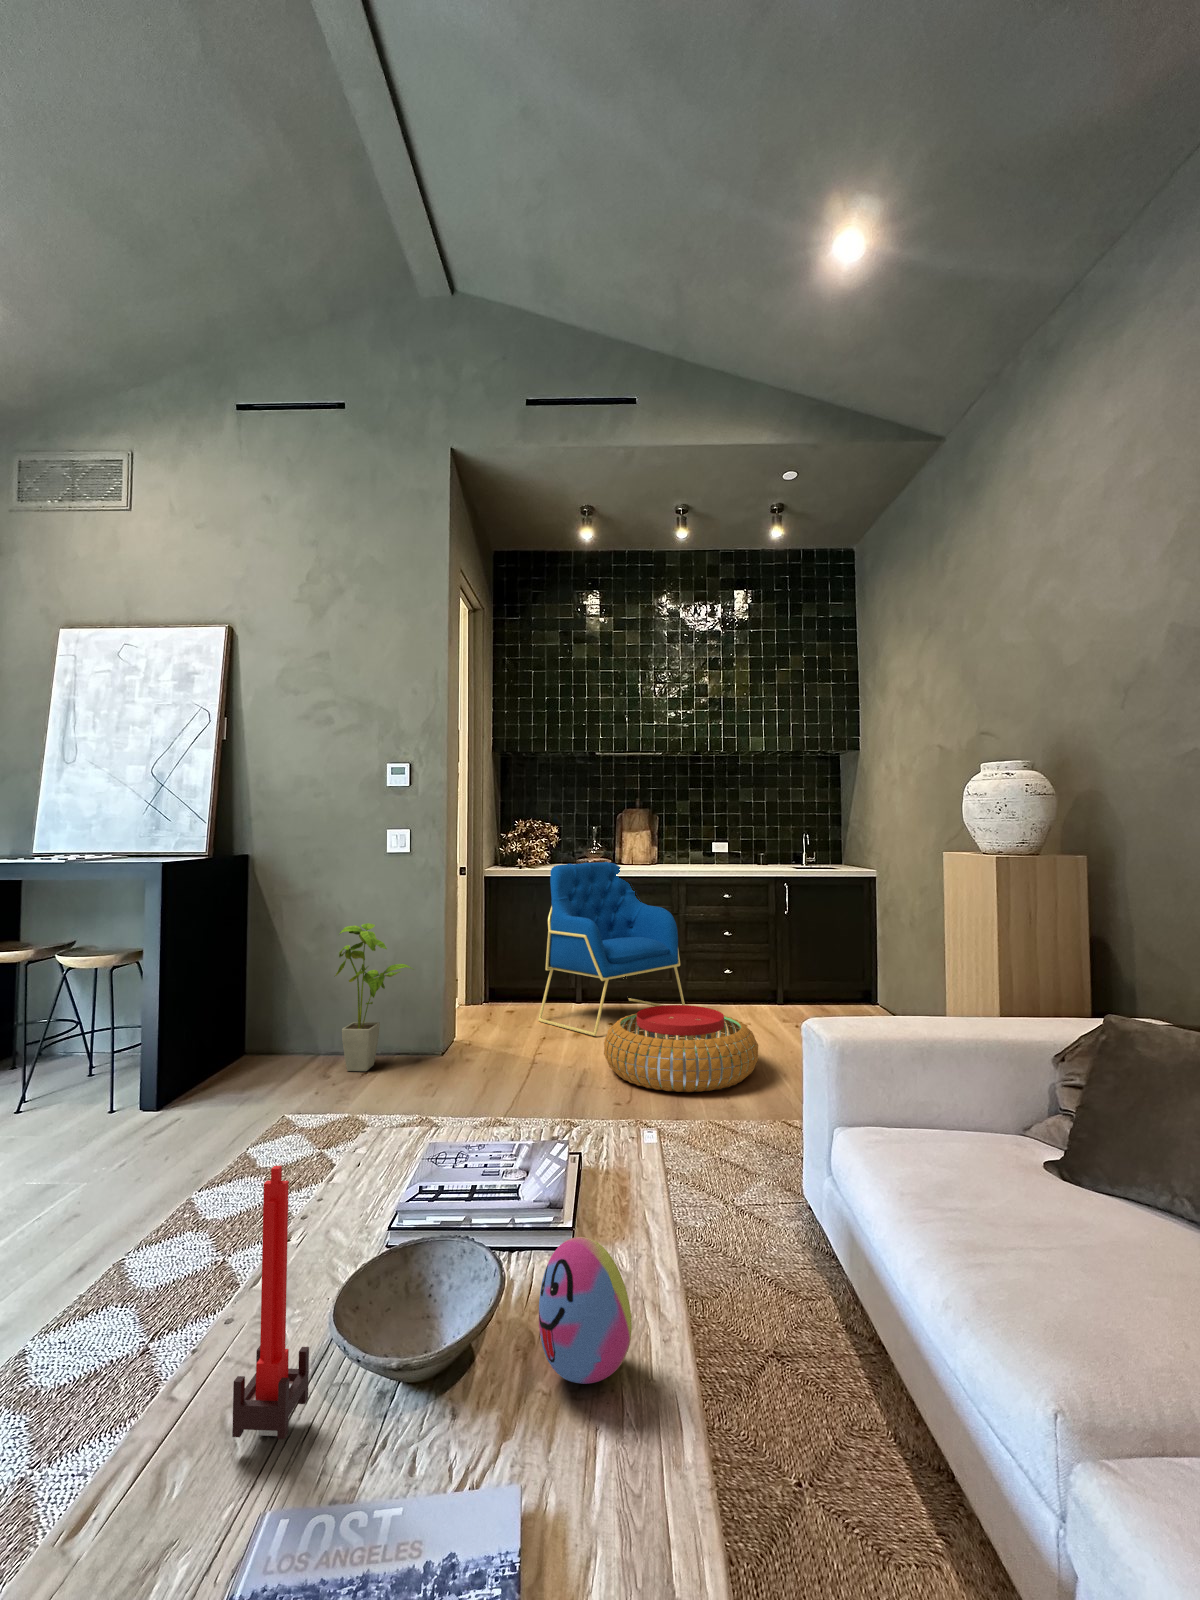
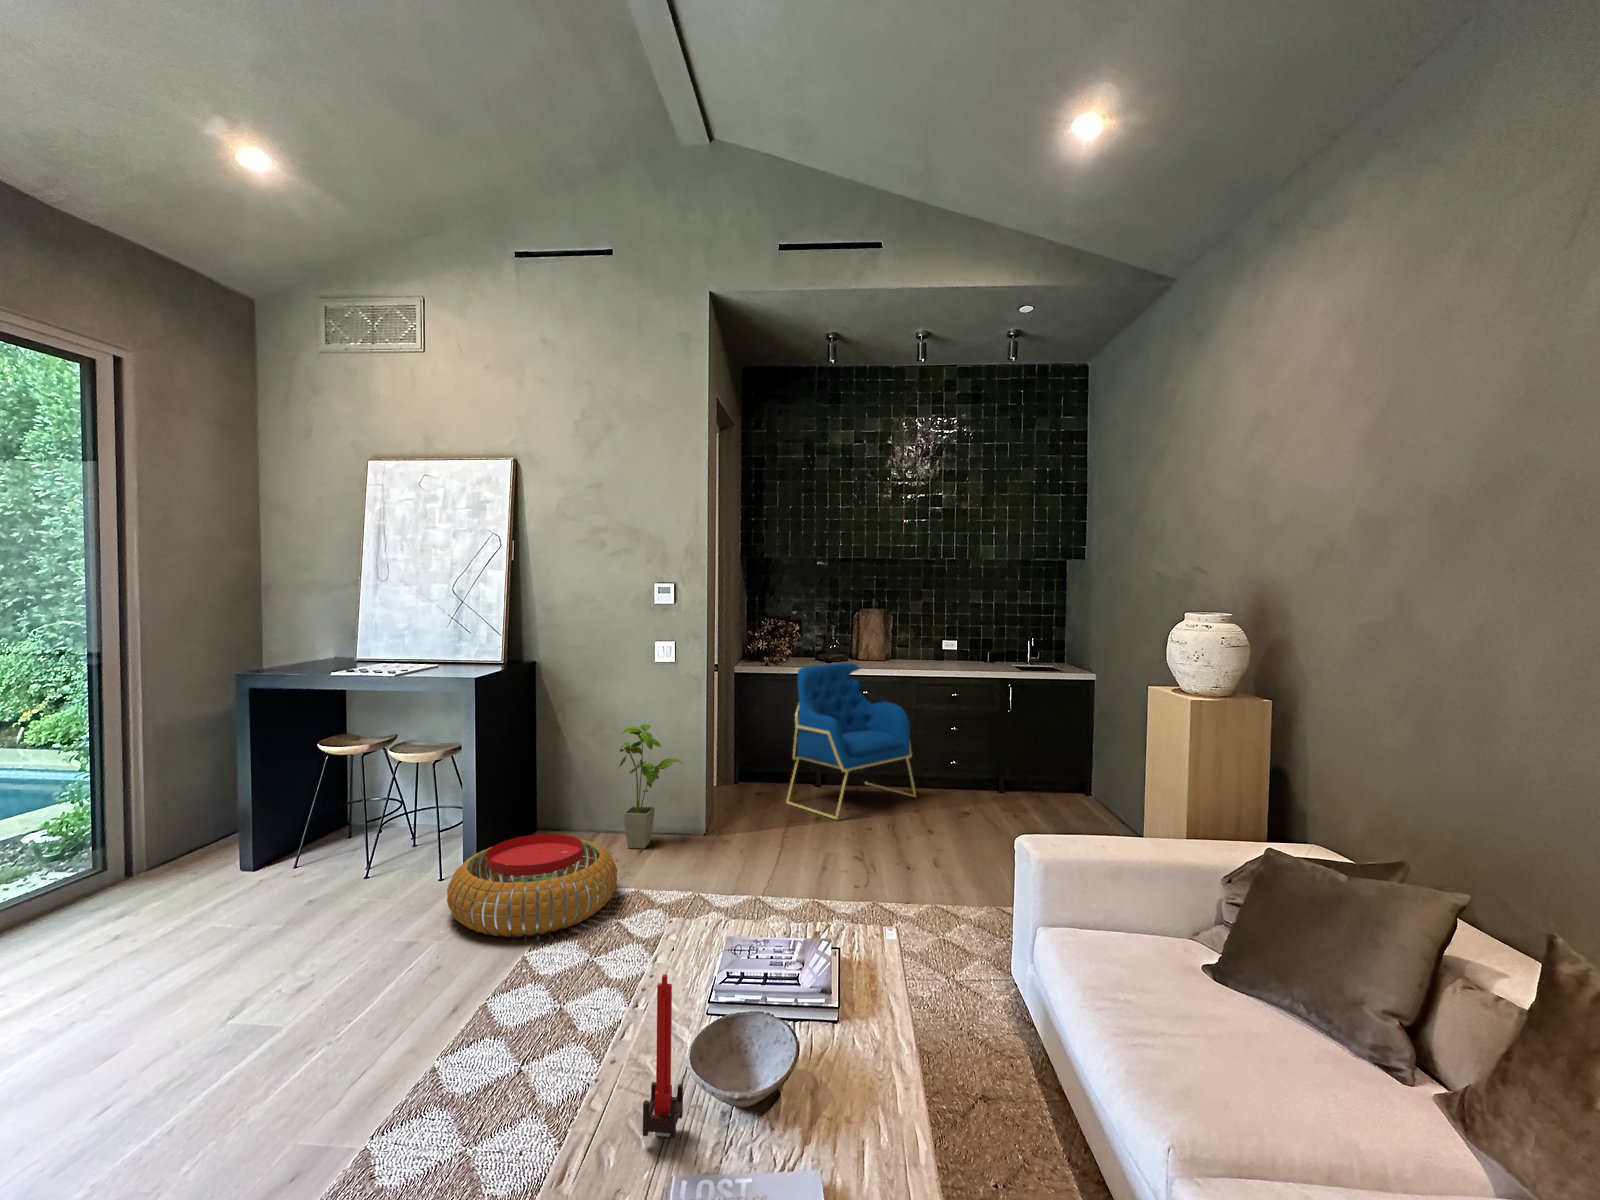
pouf: present [604,1005,758,1092] -> present [447,834,617,937]
decorative egg: present [539,1237,632,1384] -> none [824,1020,884,1113]

